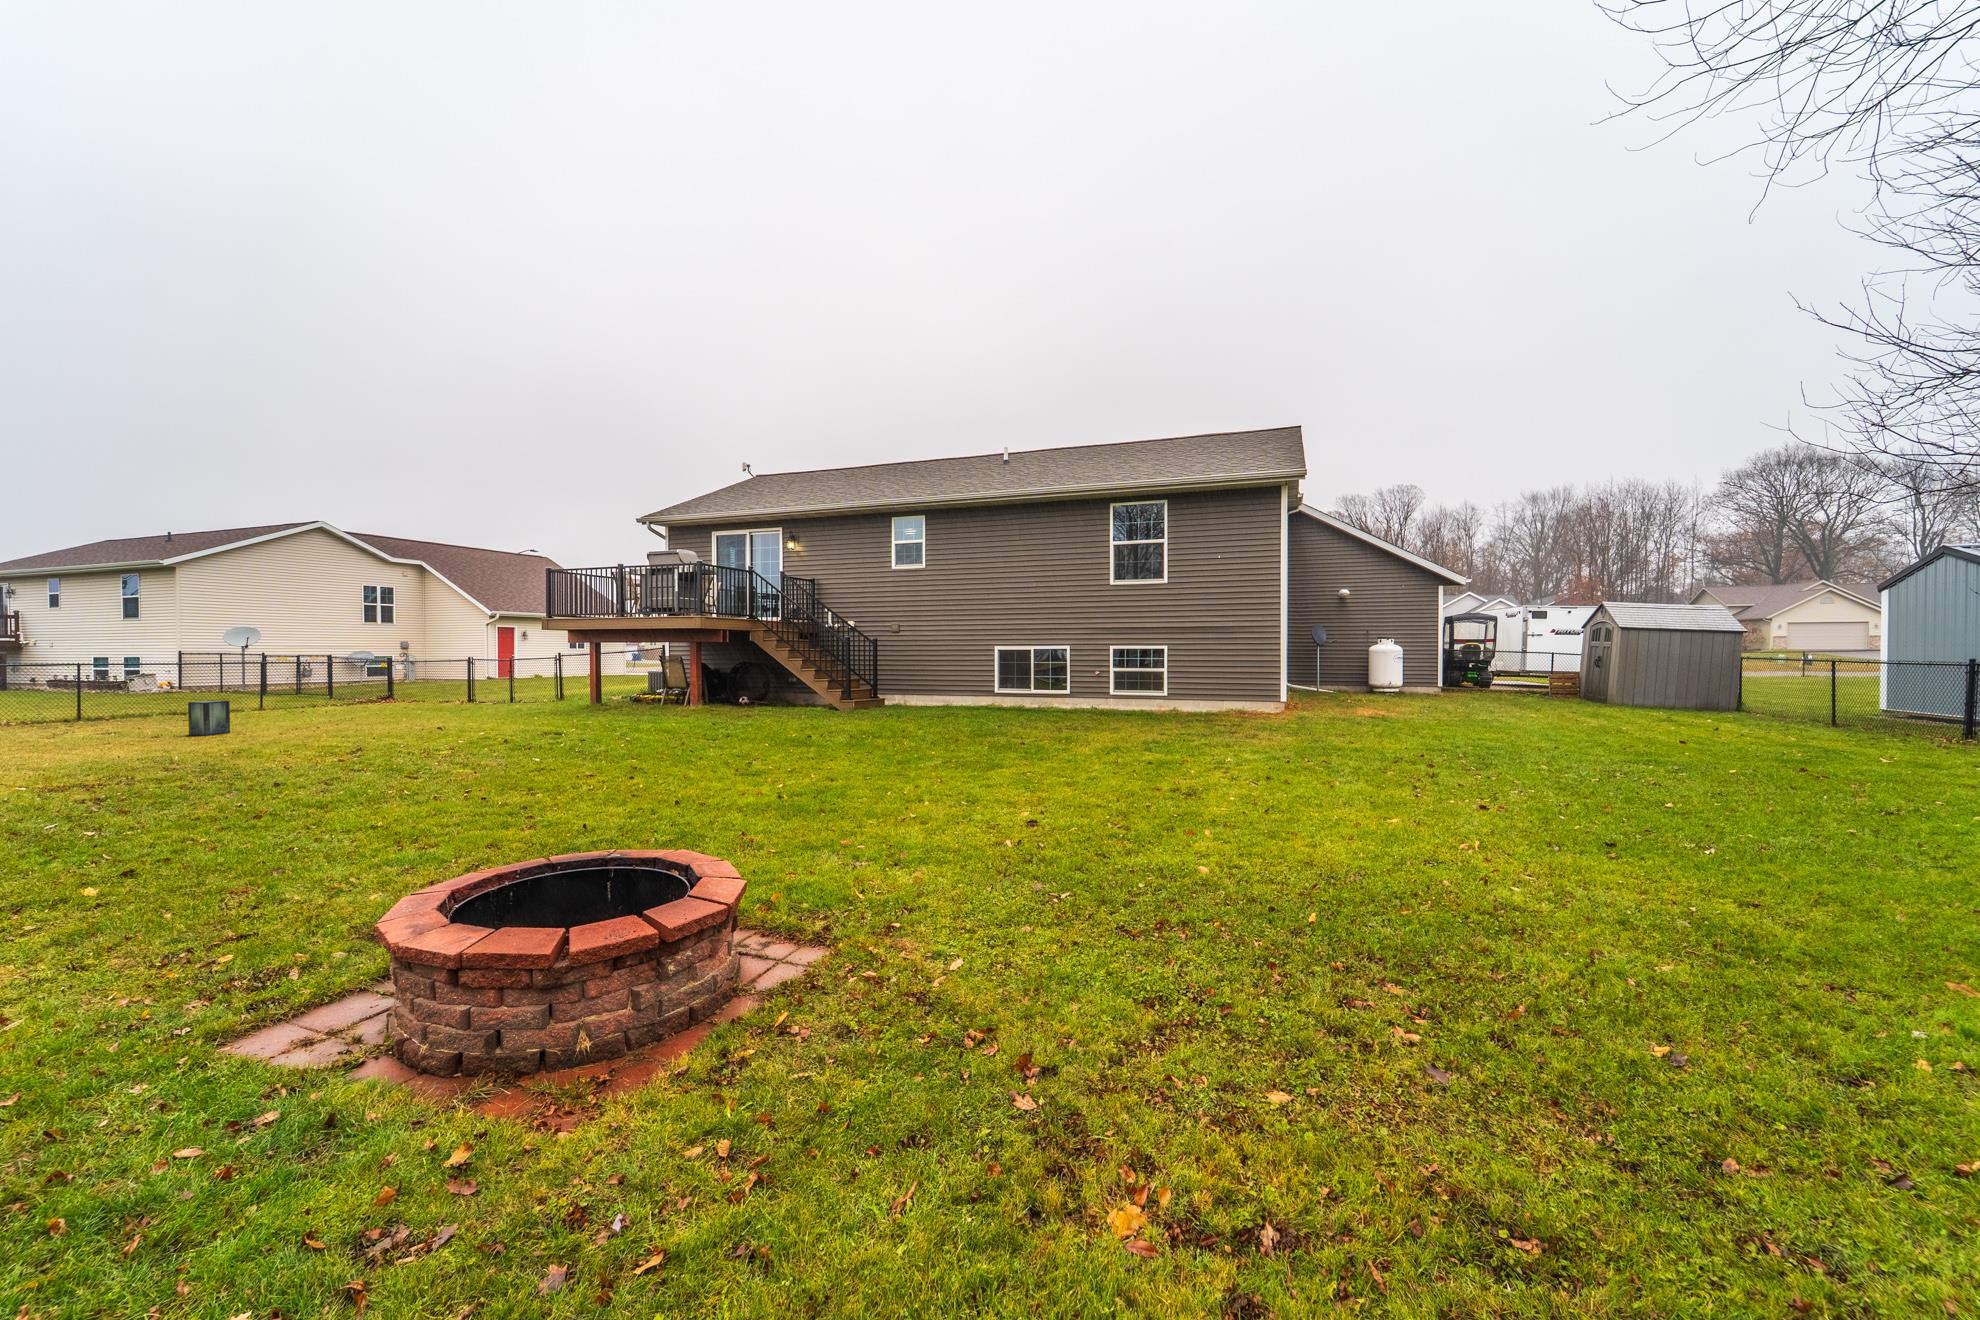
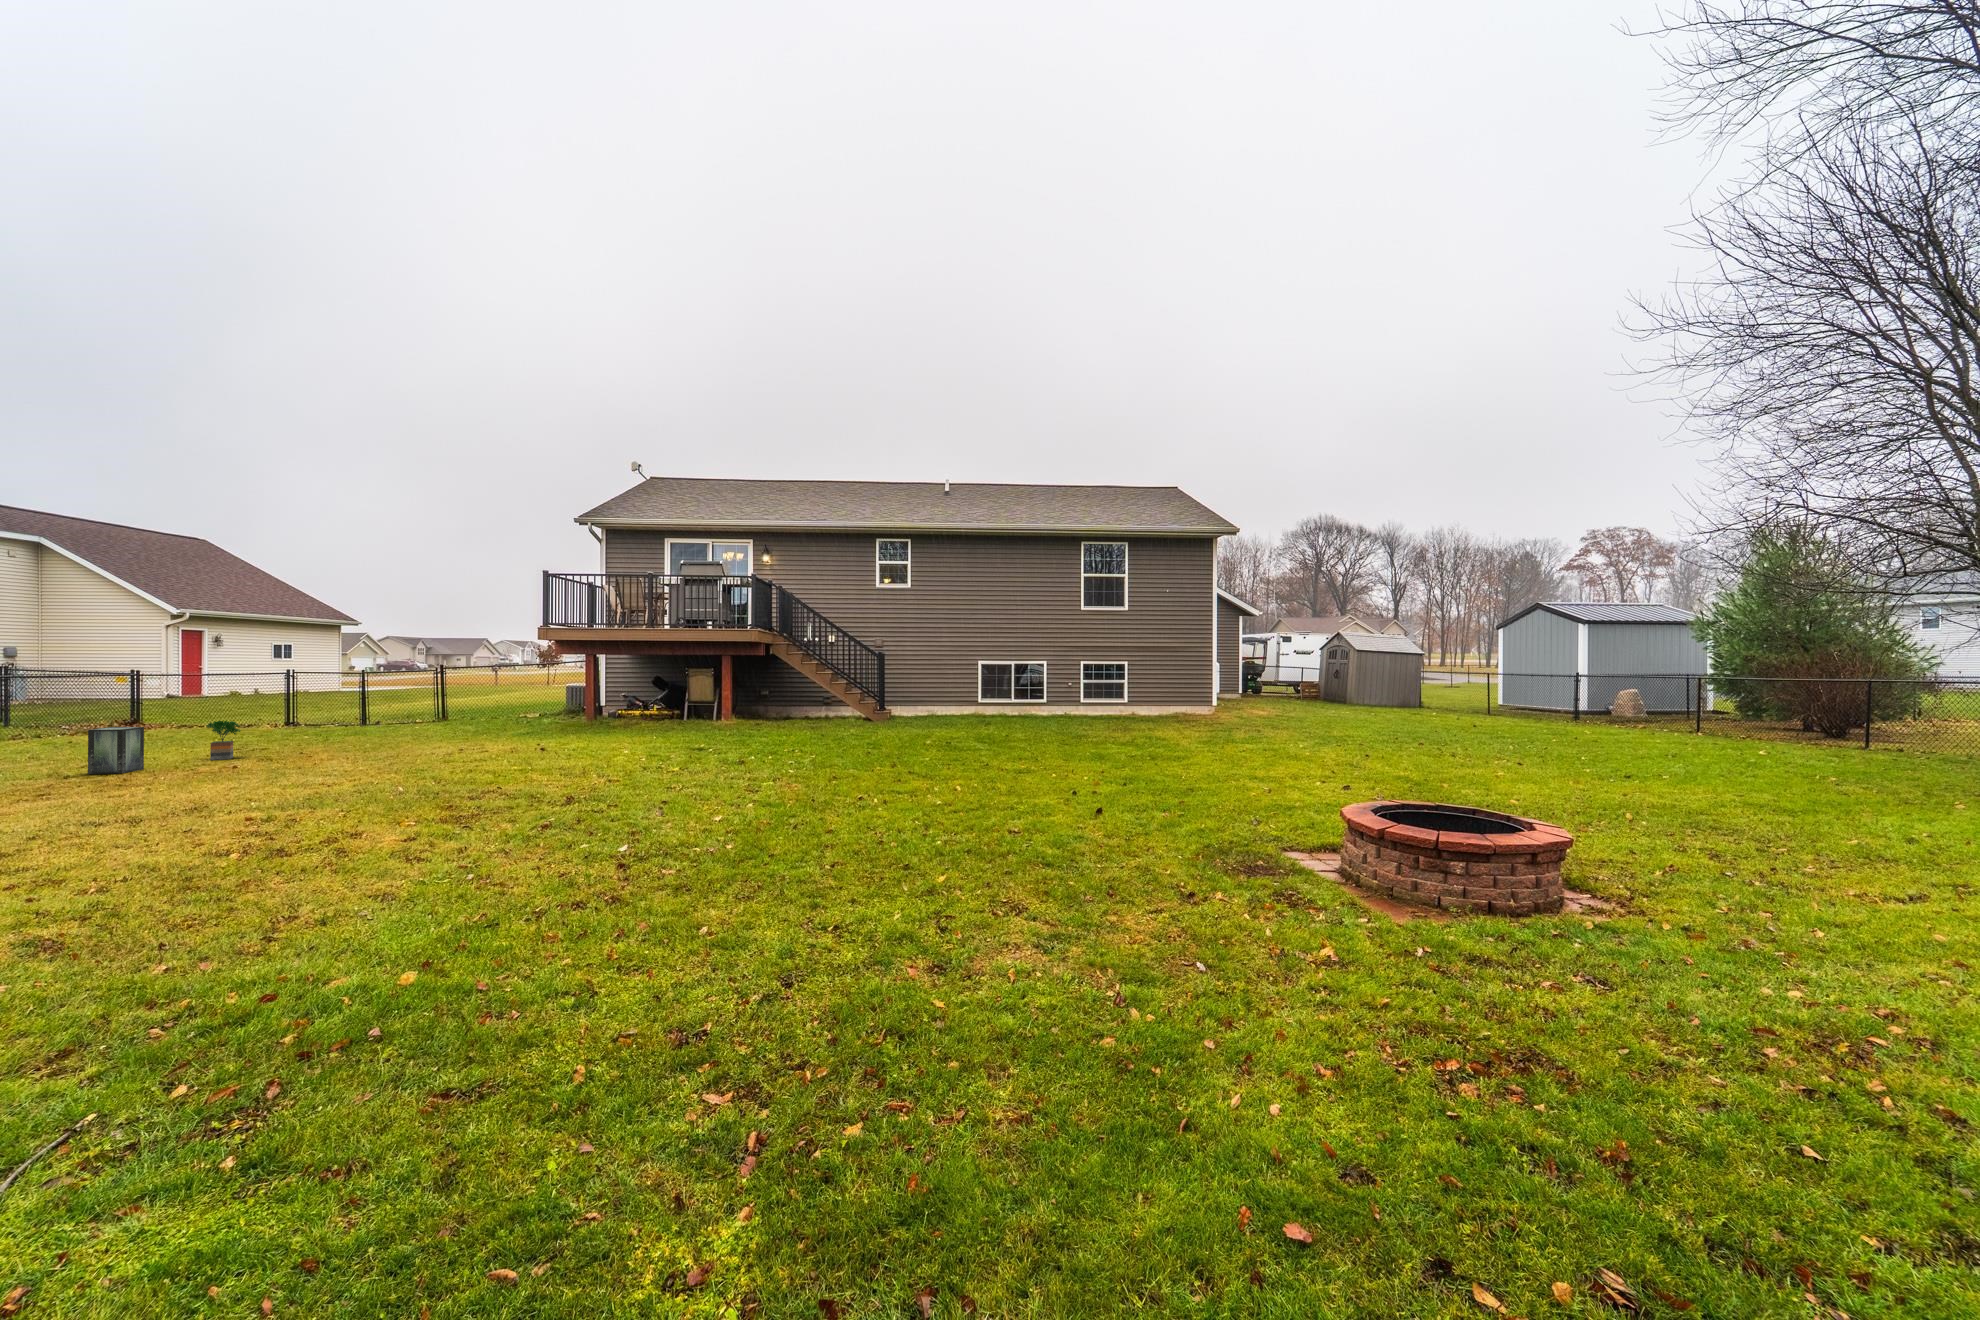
potted tree: none [290,697,317,727] -> present [207,721,240,760]

